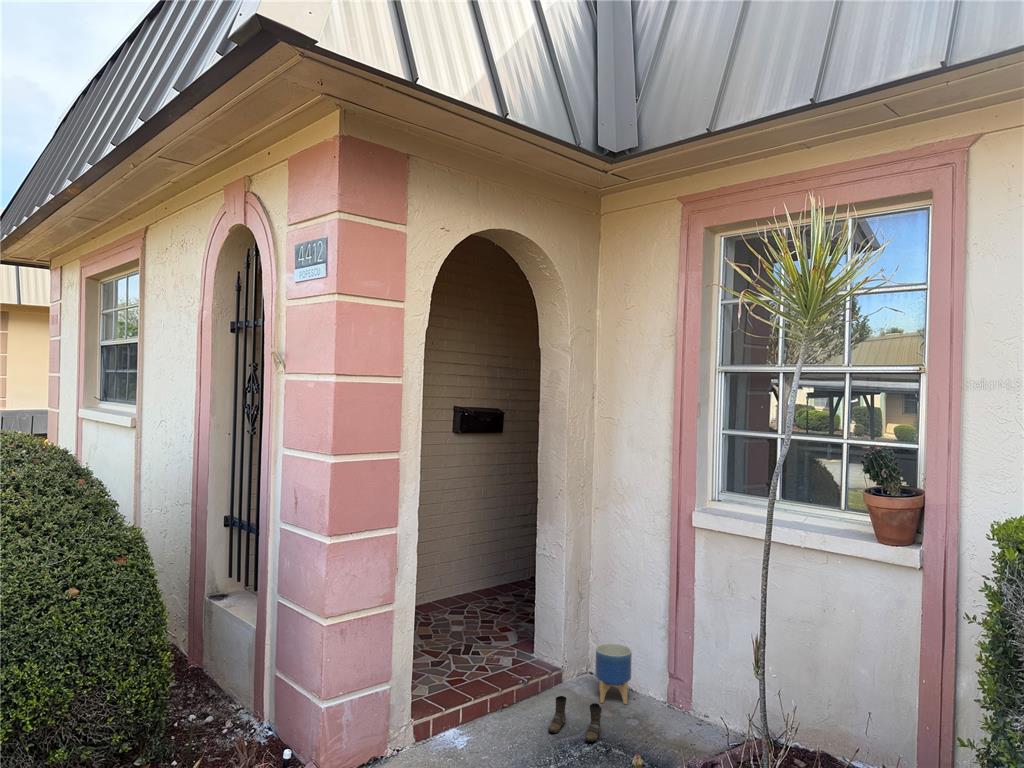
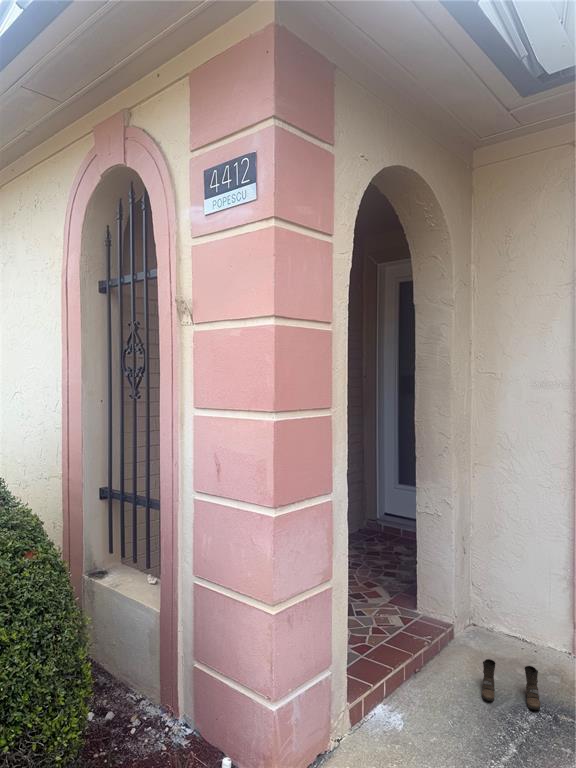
planter: present [595,643,632,704] -> none [498,596,536,659]

